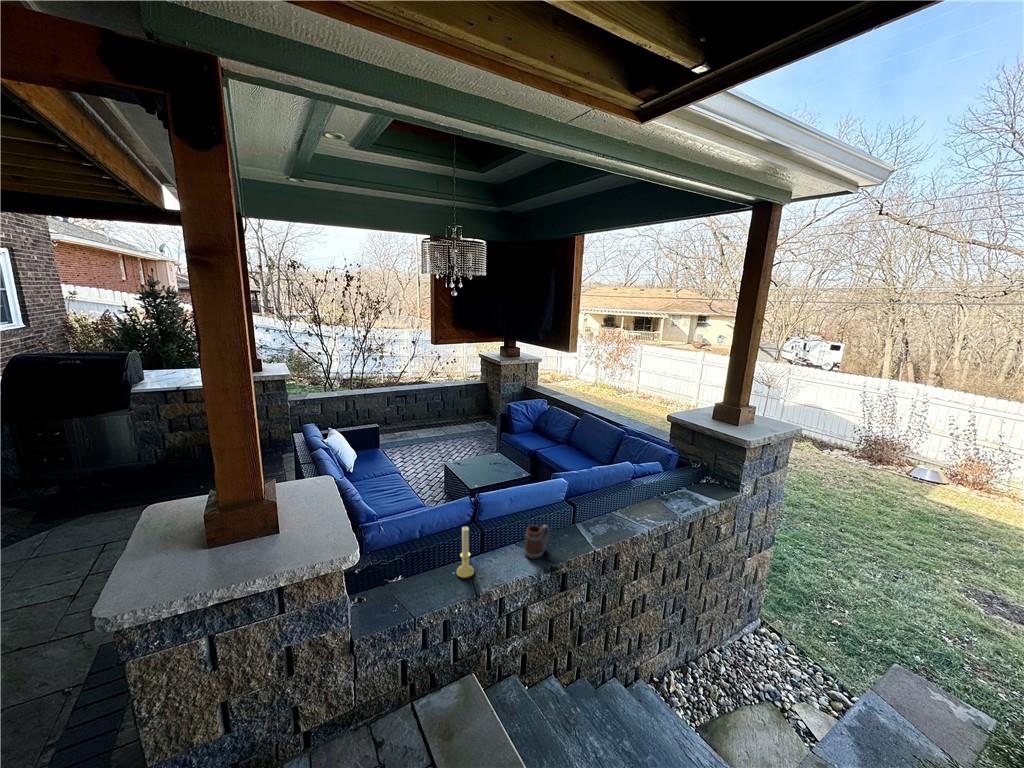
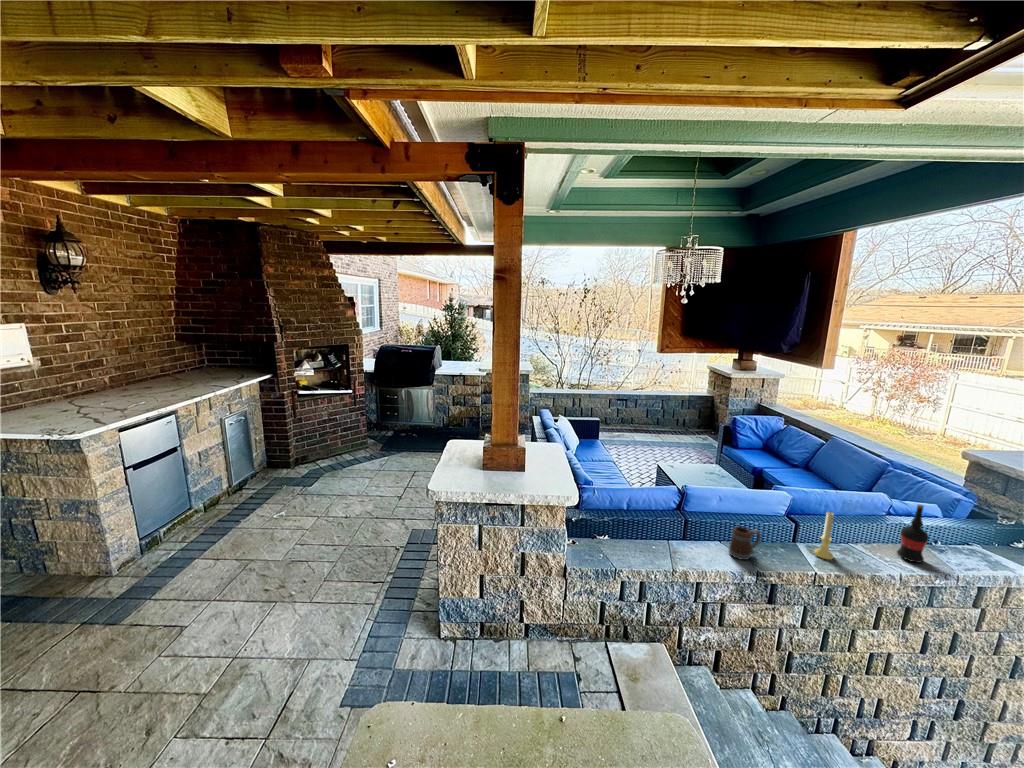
wine bottle: none [643,468,662,516] -> present [897,505,929,563]
candle holder: present [457,527,474,578] -> present [814,512,834,560]

